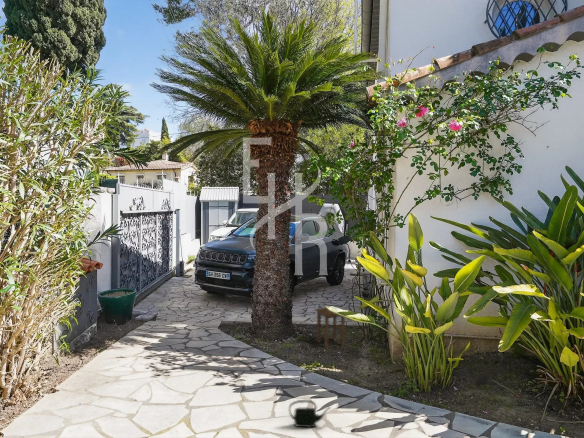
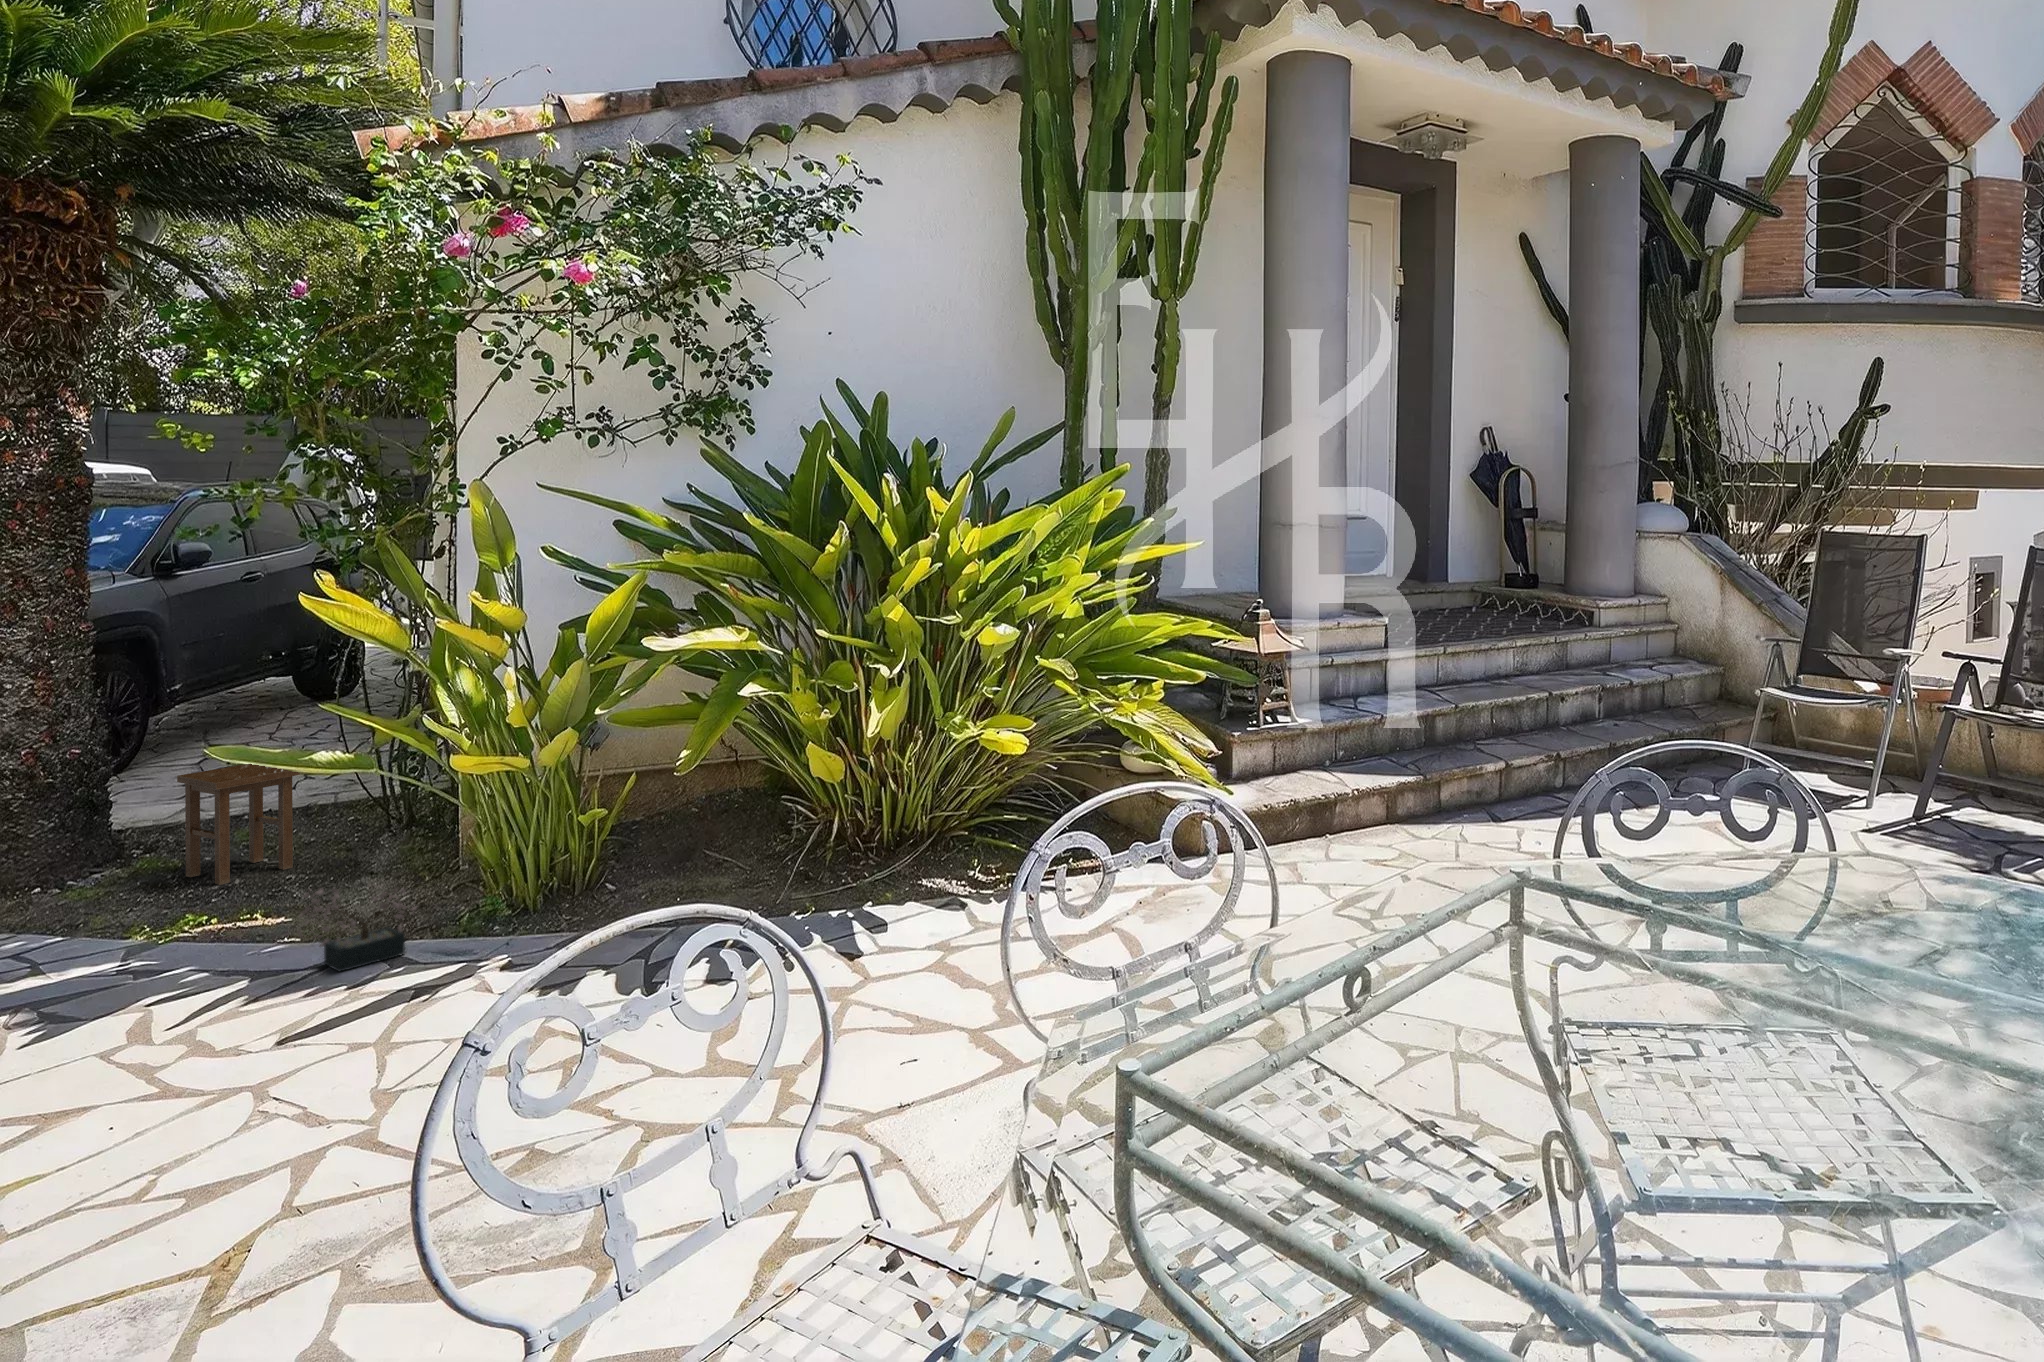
decorative plant: none [351,366,387,401] -> present [298,889,417,972]
watering can: present [289,400,329,427] -> none [57,993,218,1077]

